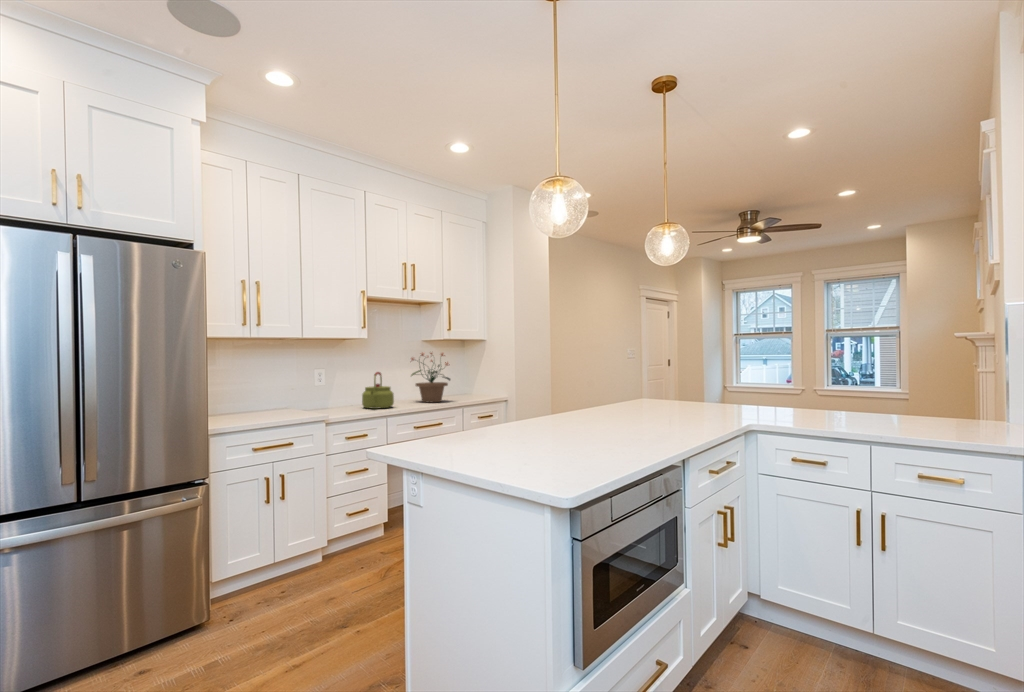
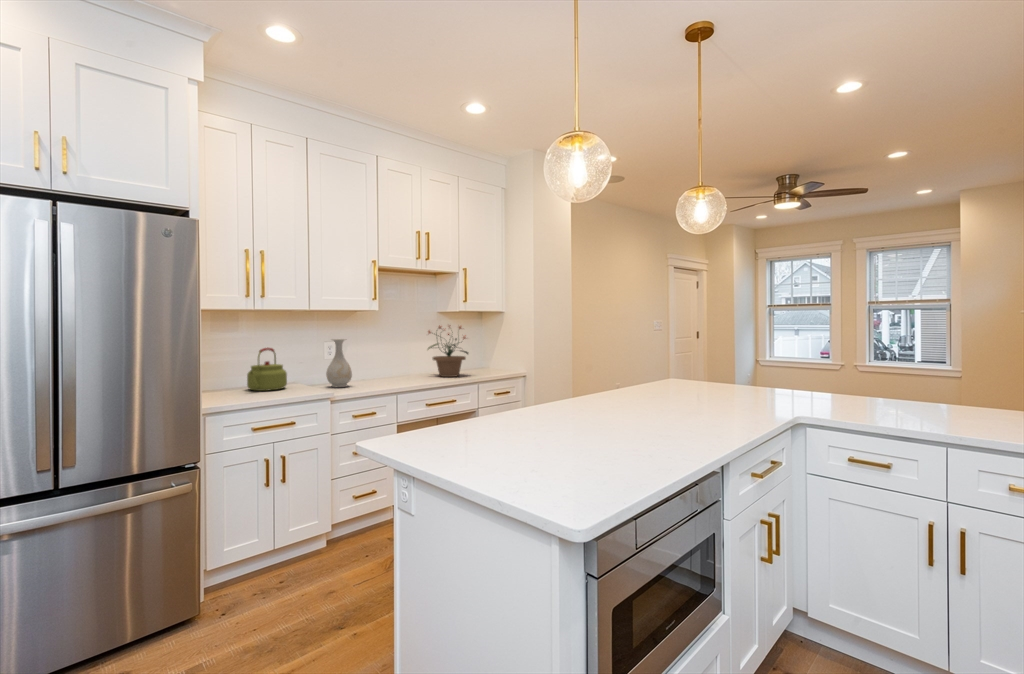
vase: none [316,365,341,412] -> present [326,339,352,387]
kettle: present [362,372,394,409] -> present [247,348,287,391]

